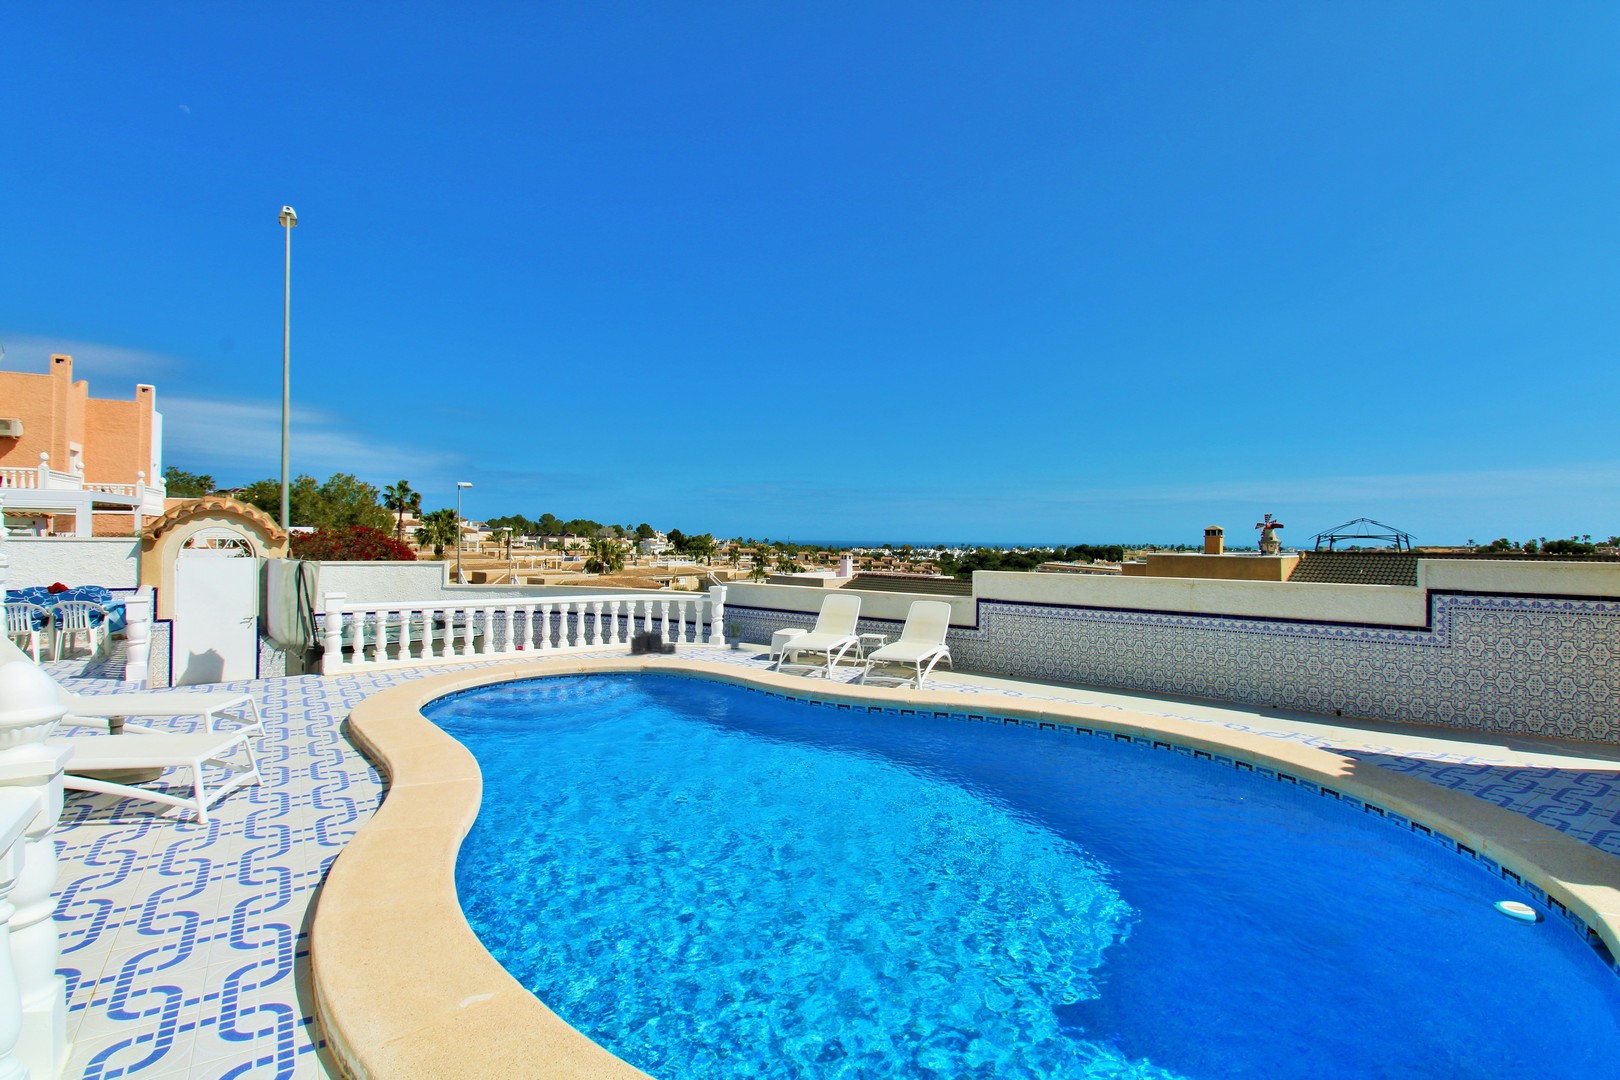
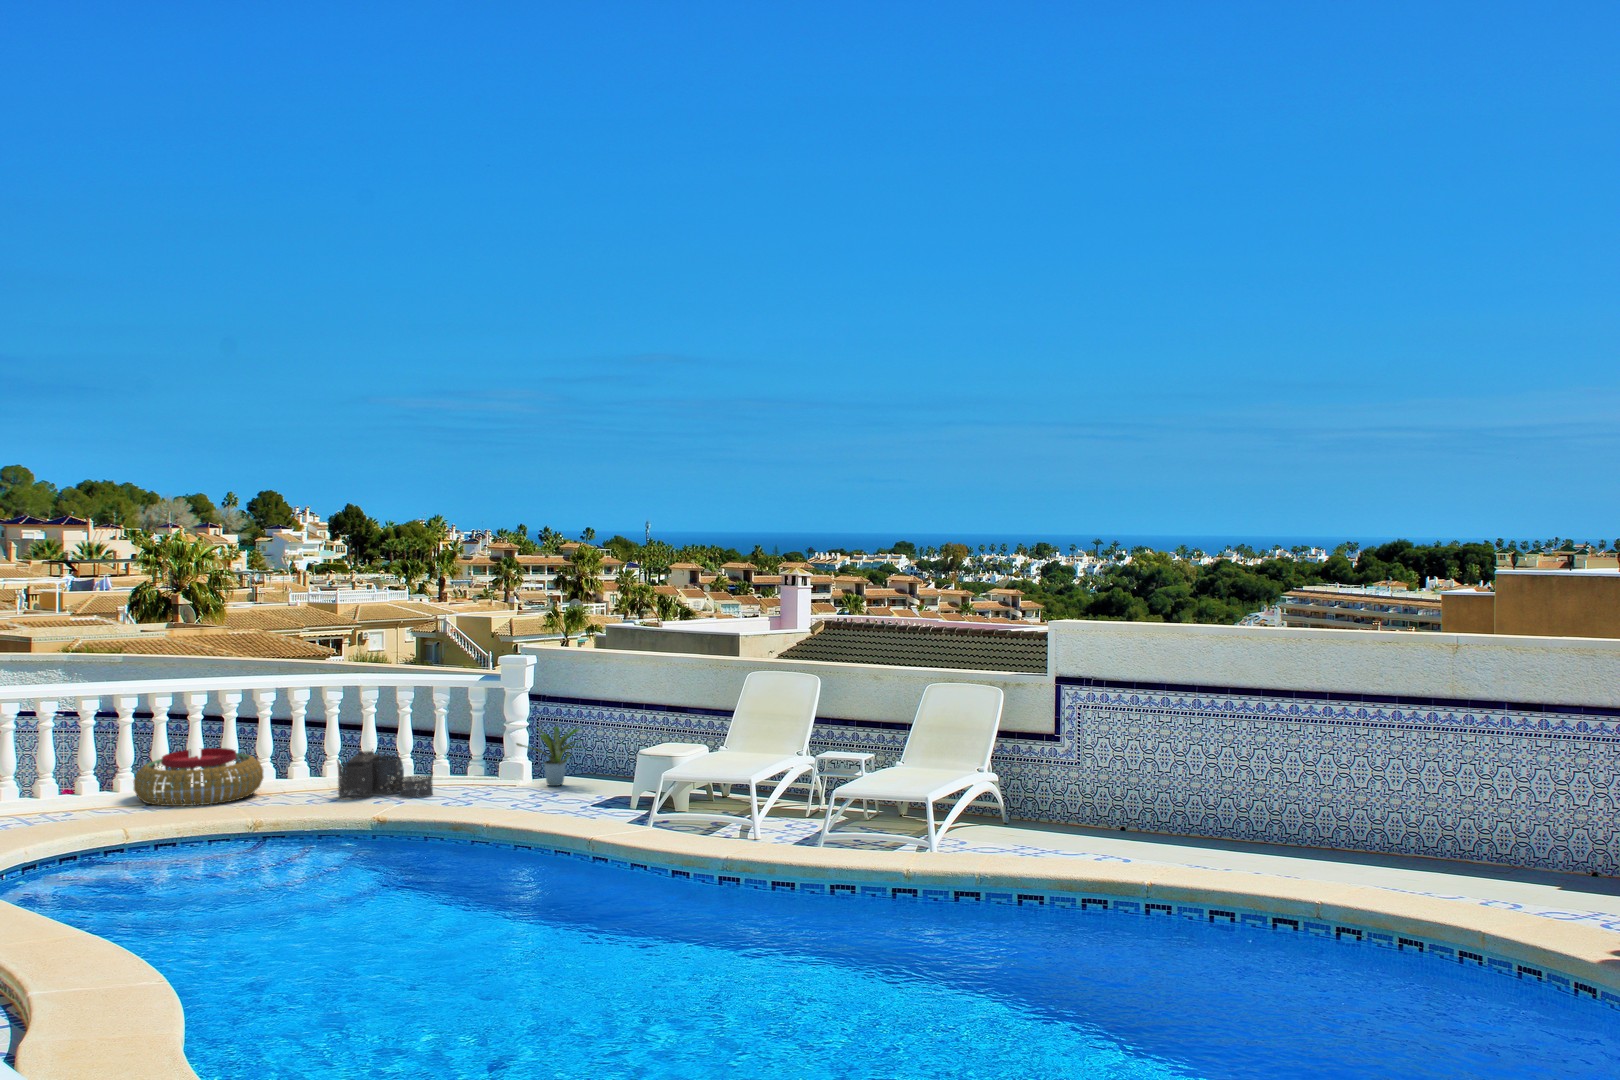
pouf: none [537,629,598,658] -> present [133,748,263,806]

